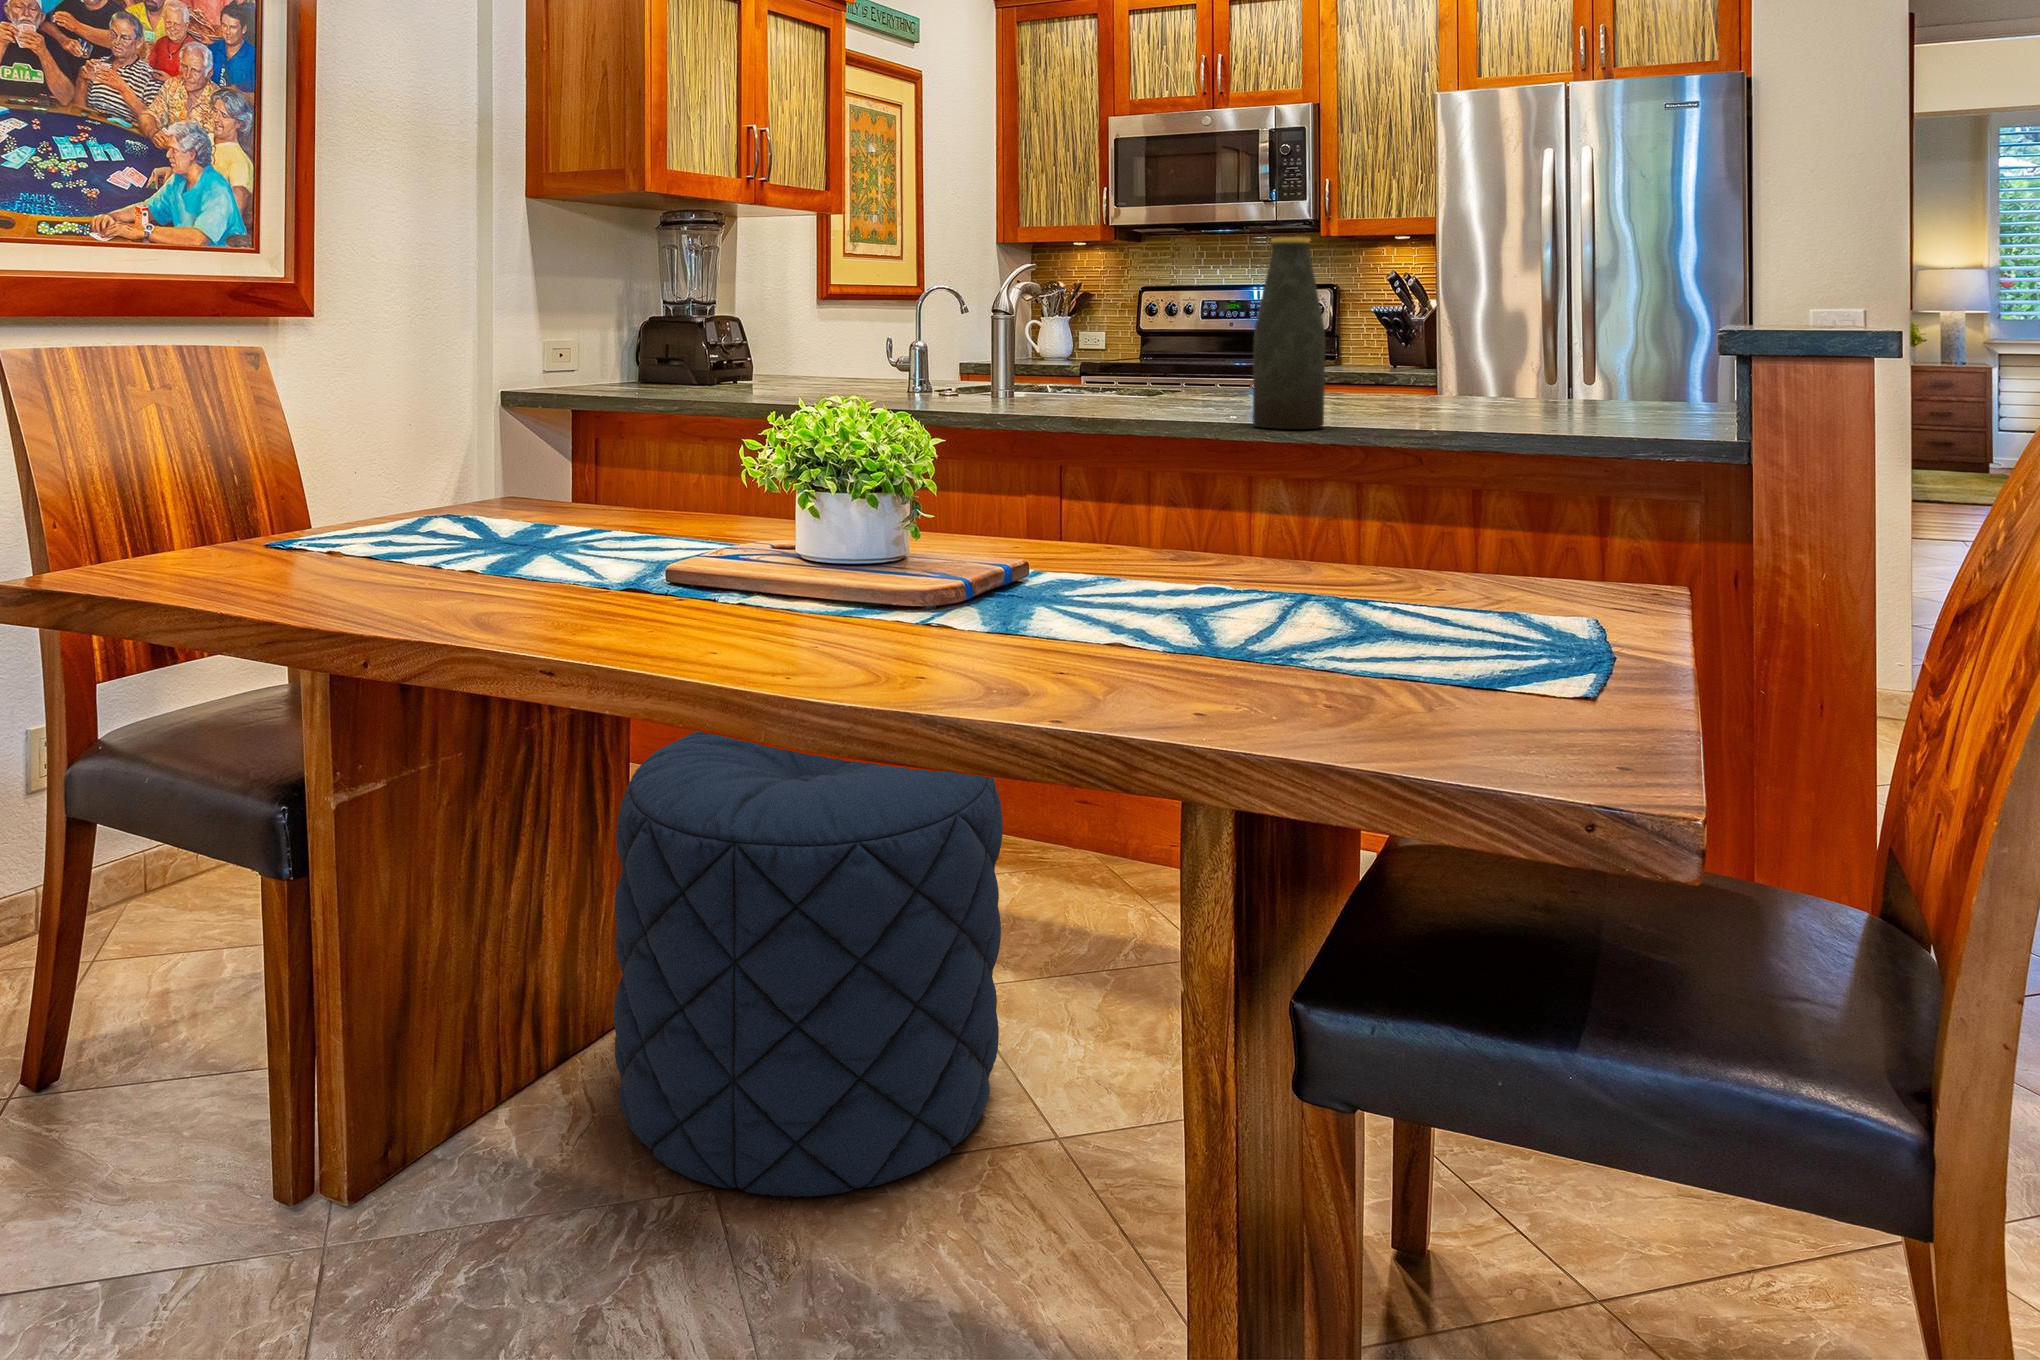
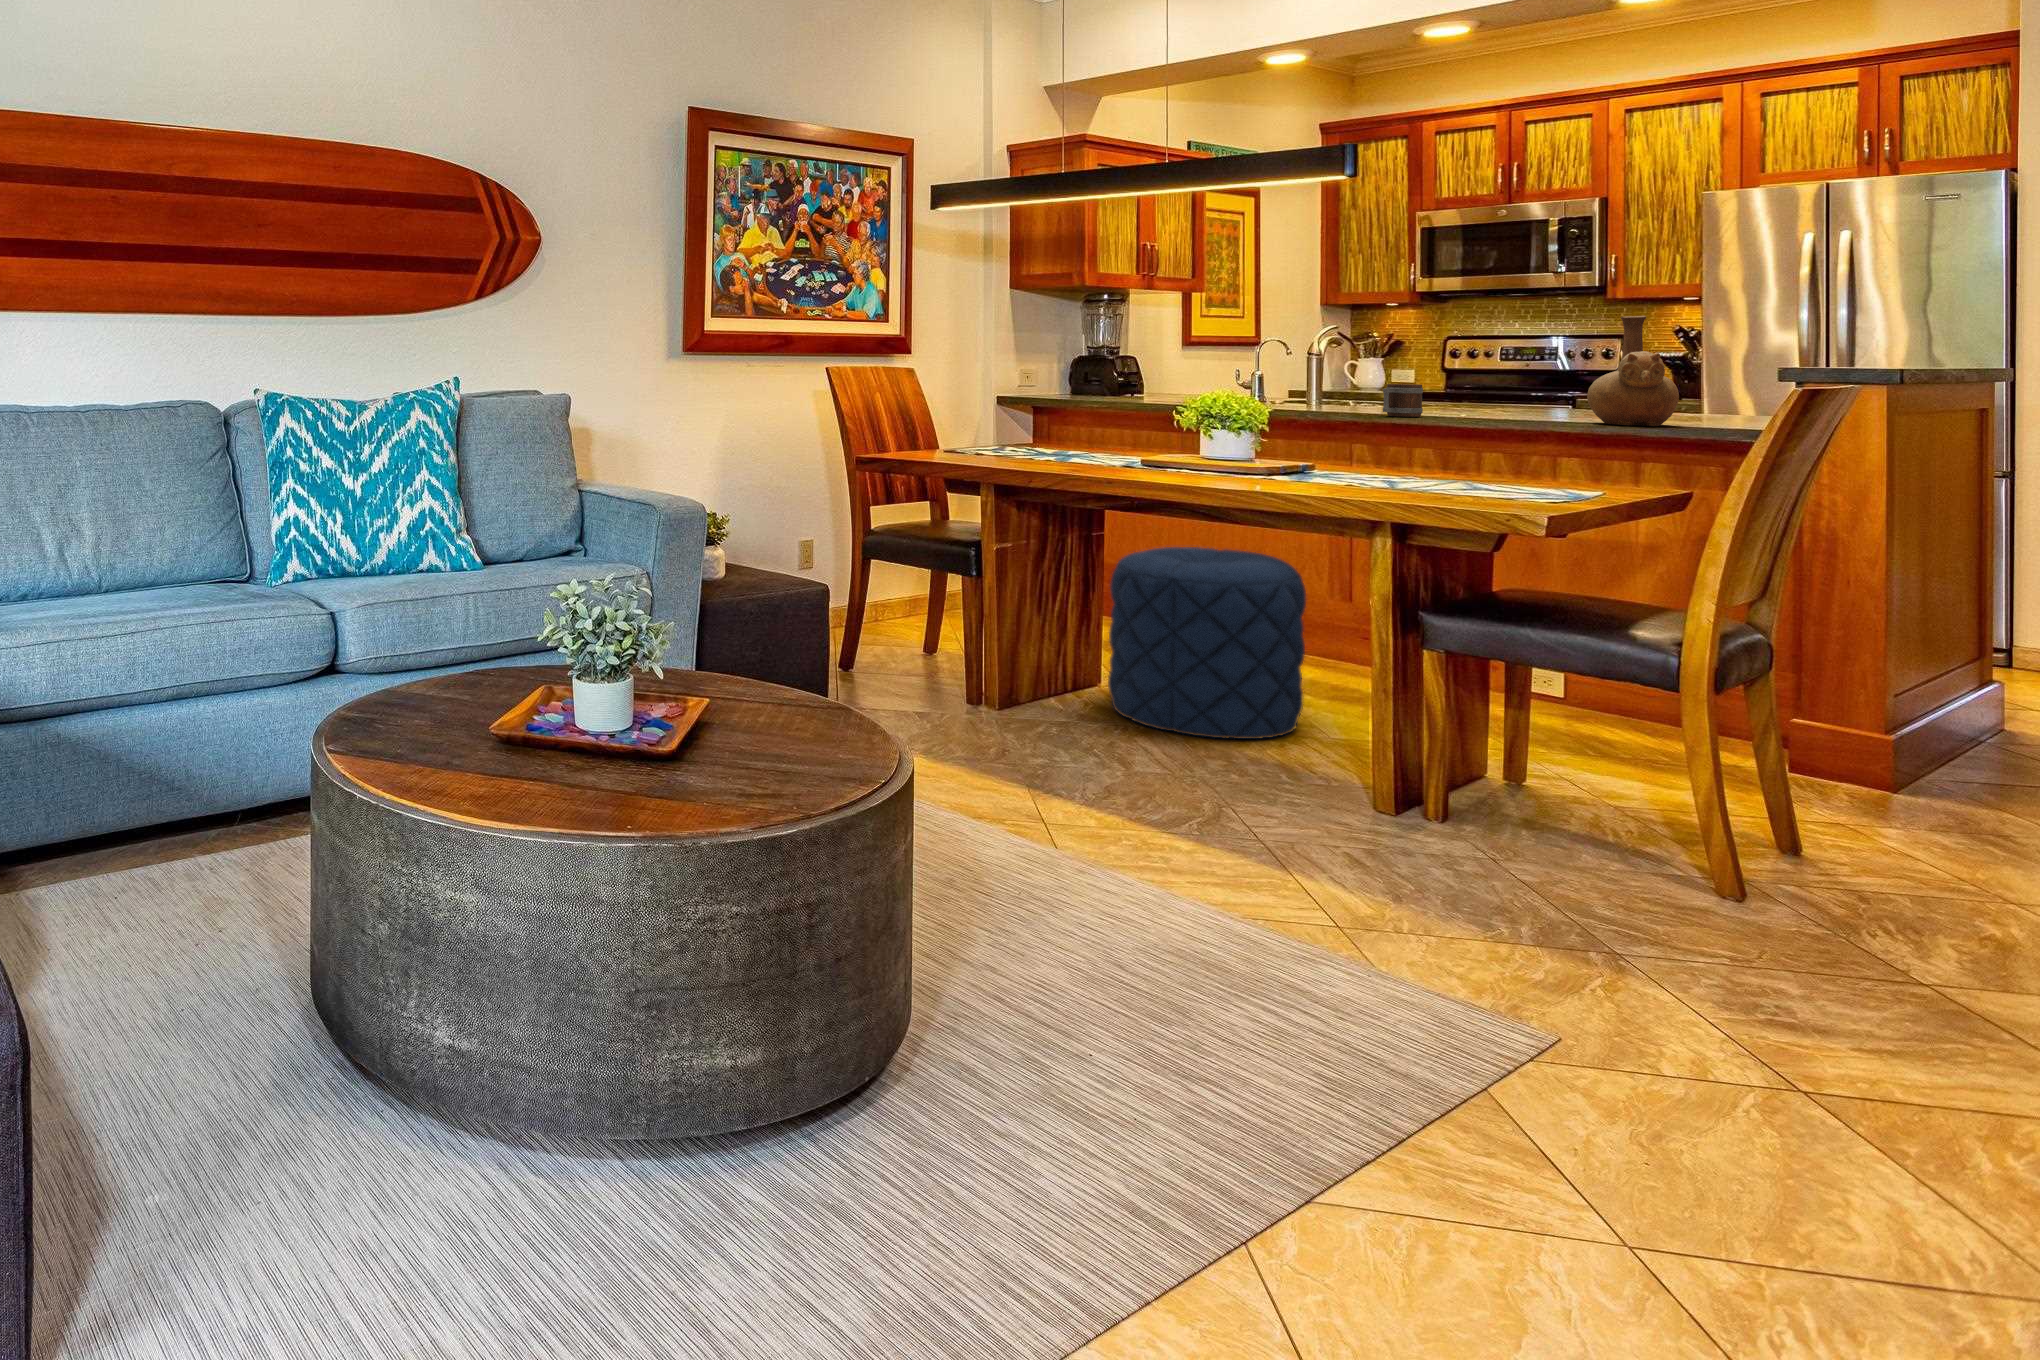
bottle: present [1252,237,1325,429] -> none [1471,315,1518,421]
vase: none [1421,240,1556,431] -> present [1587,316,1679,426]
mug: none [1115,362,1175,422] -> present [1383,384,1423,417]

